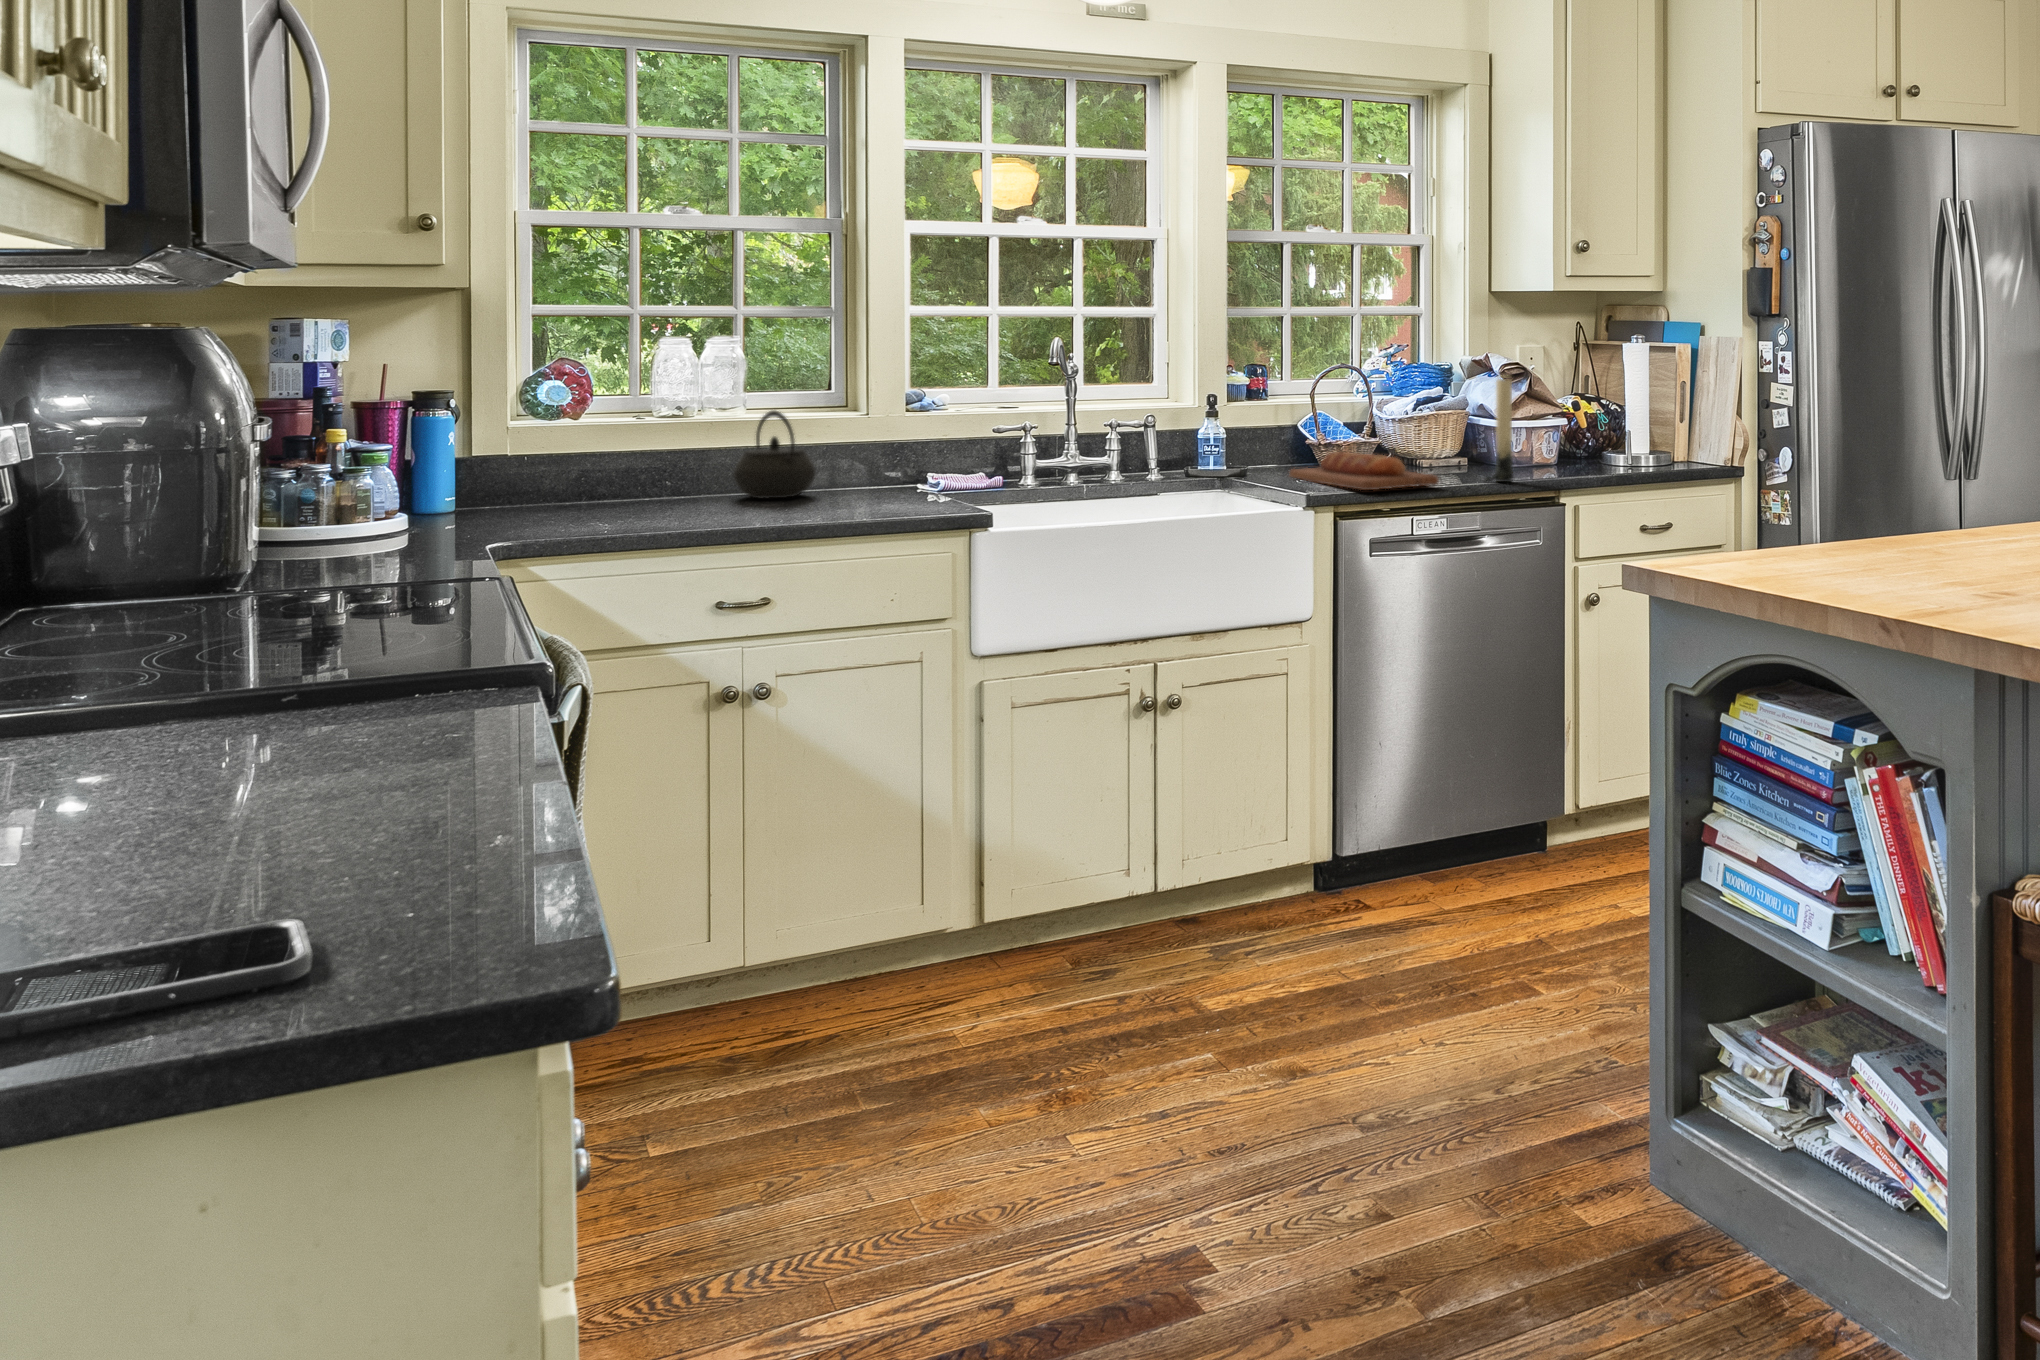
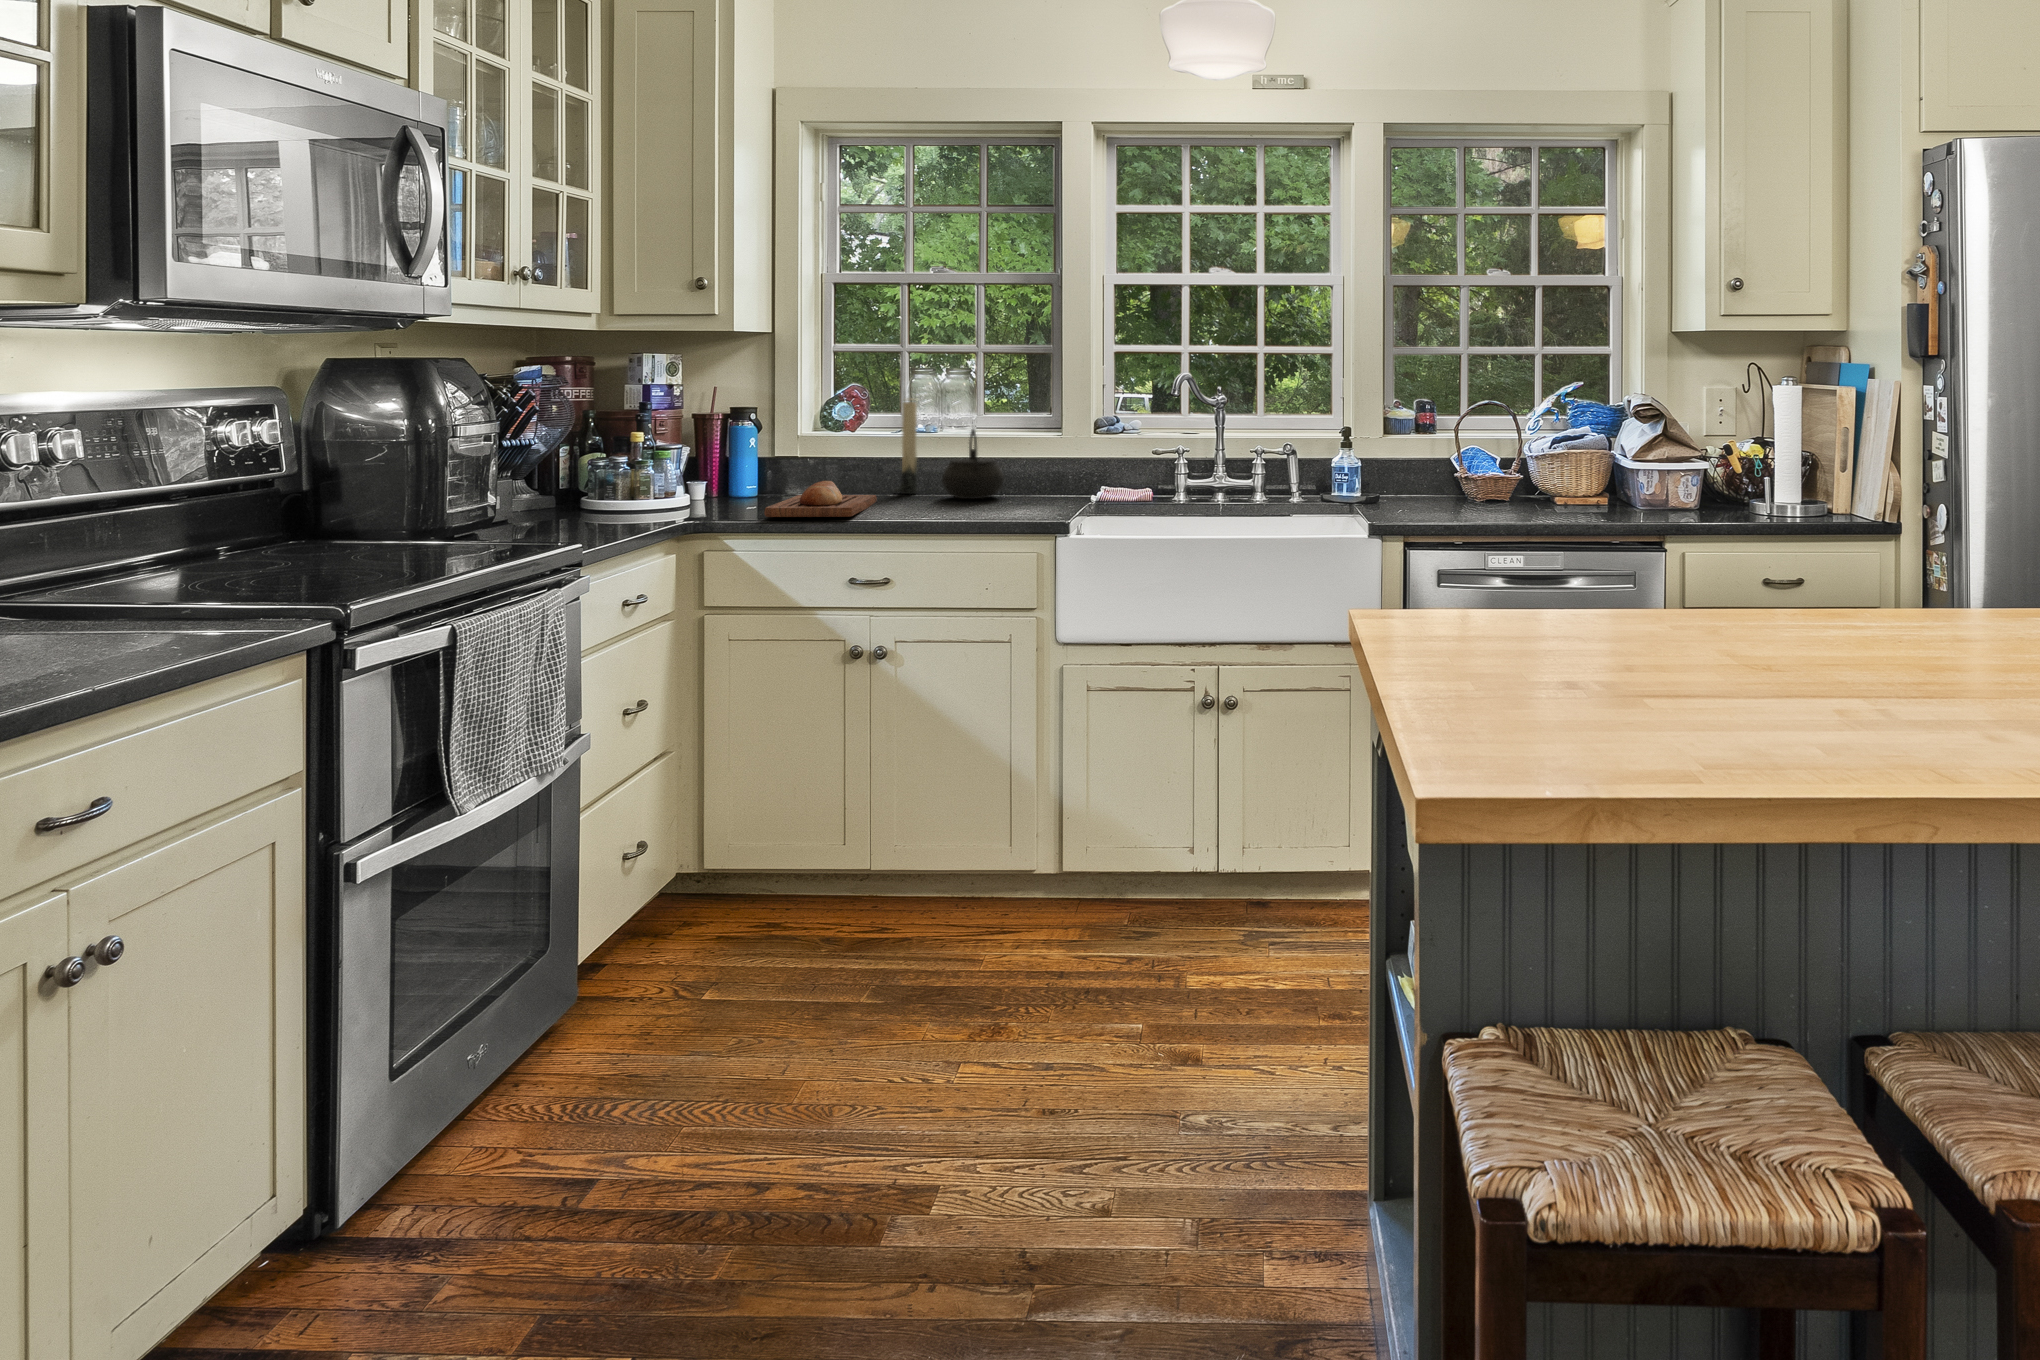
candle: present [1485,376,1514,482] -> present [895,398,917,494]
bread loaf: present [1290,452,1439,490] -> present [764,481,877,517]

